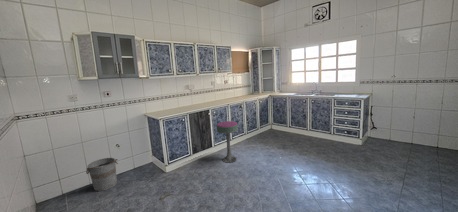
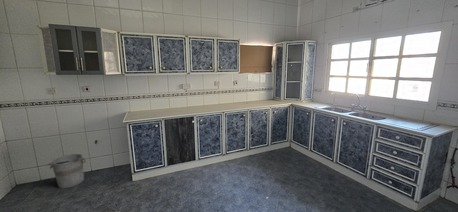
bar stool: present [217,121,238,163] -> none [190,135,216,187]

